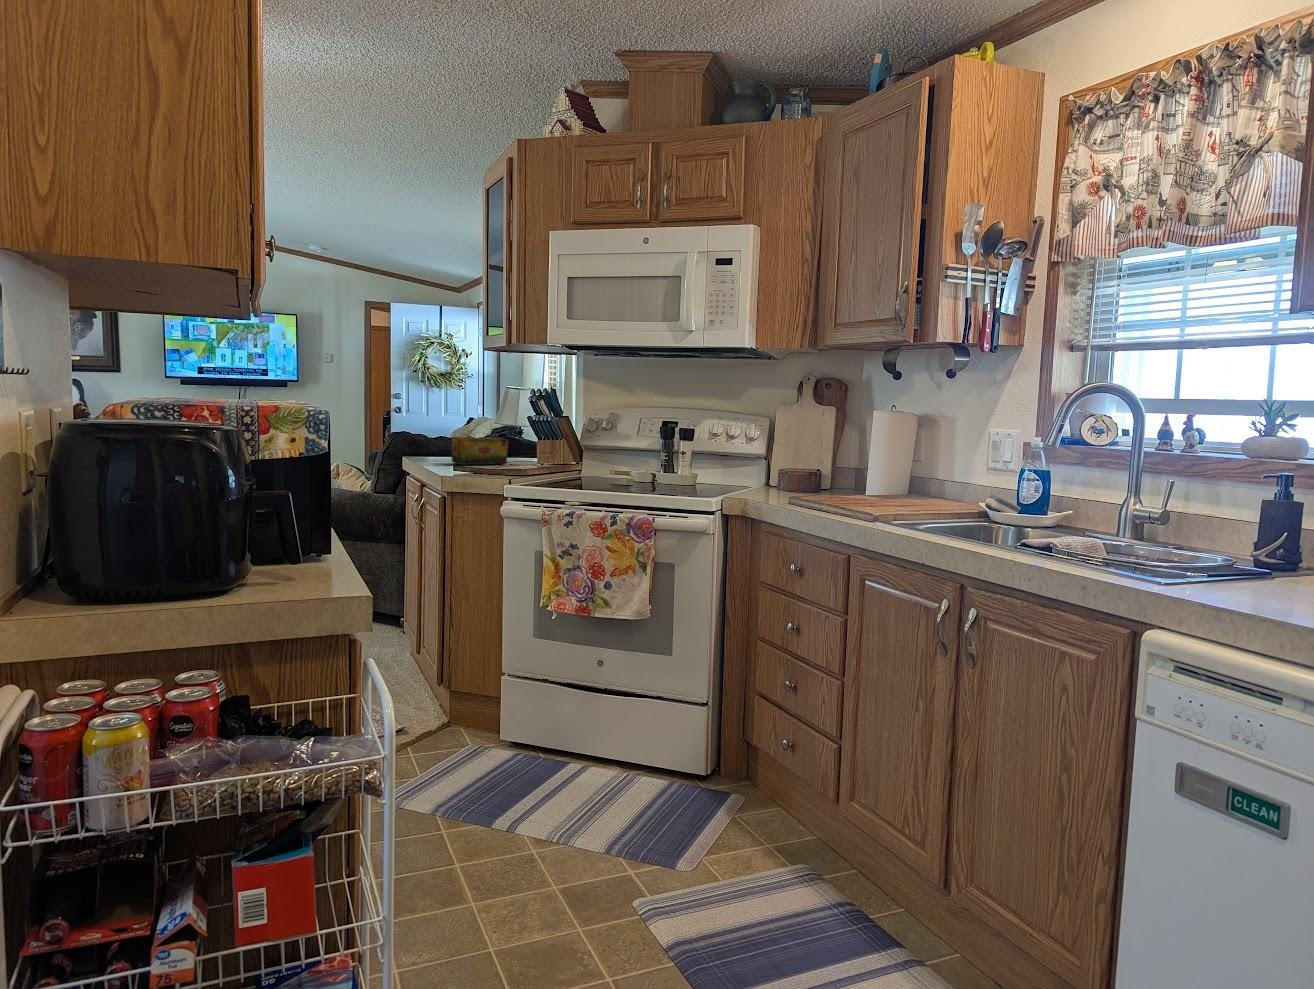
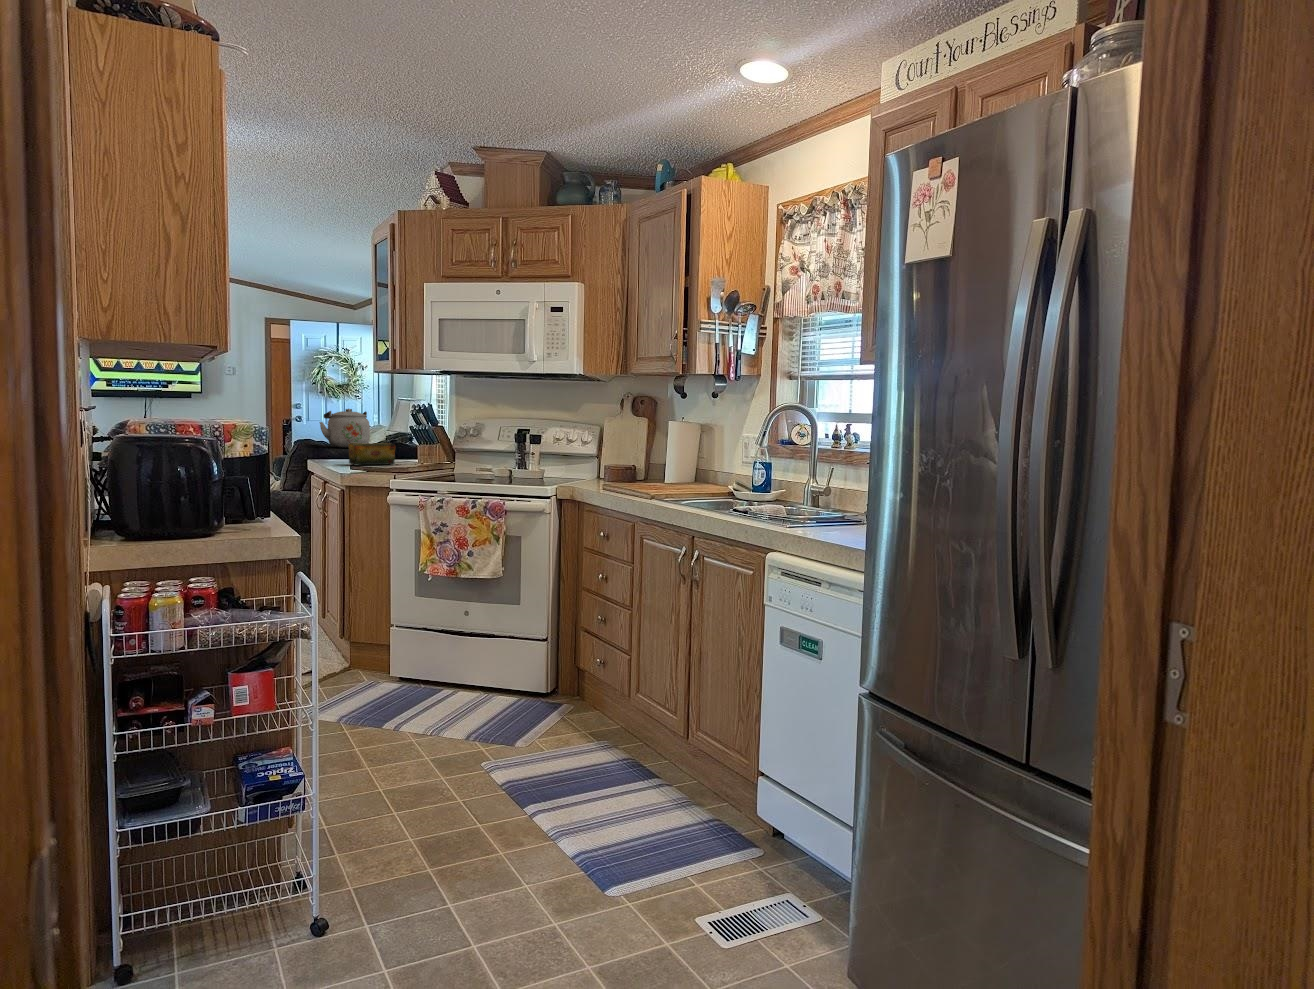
kettle: none [418,396,475,442] -> present [319,409,370,448]

